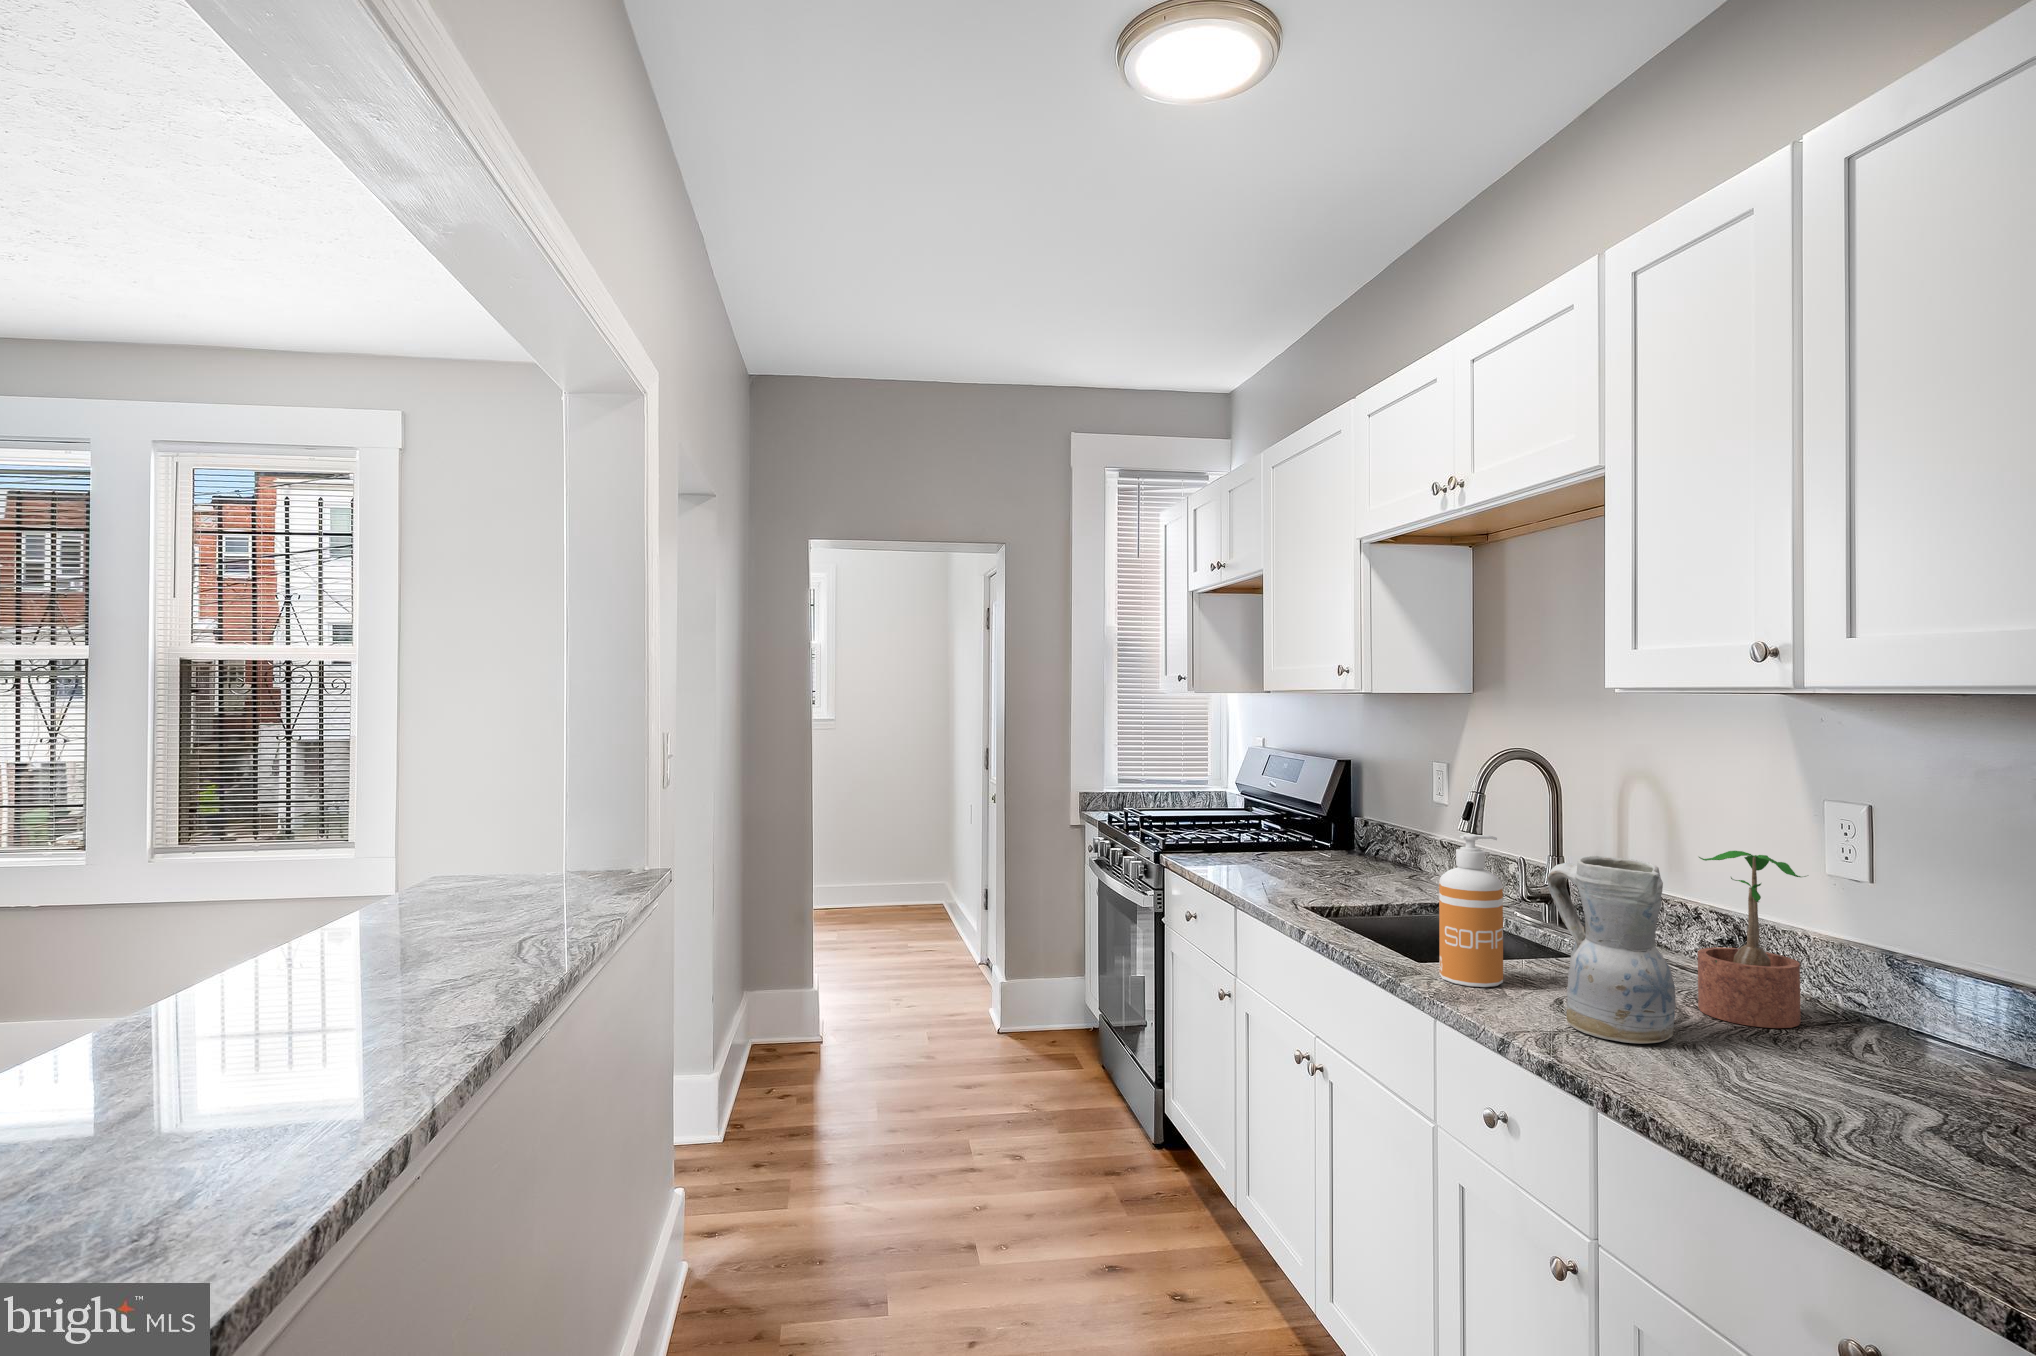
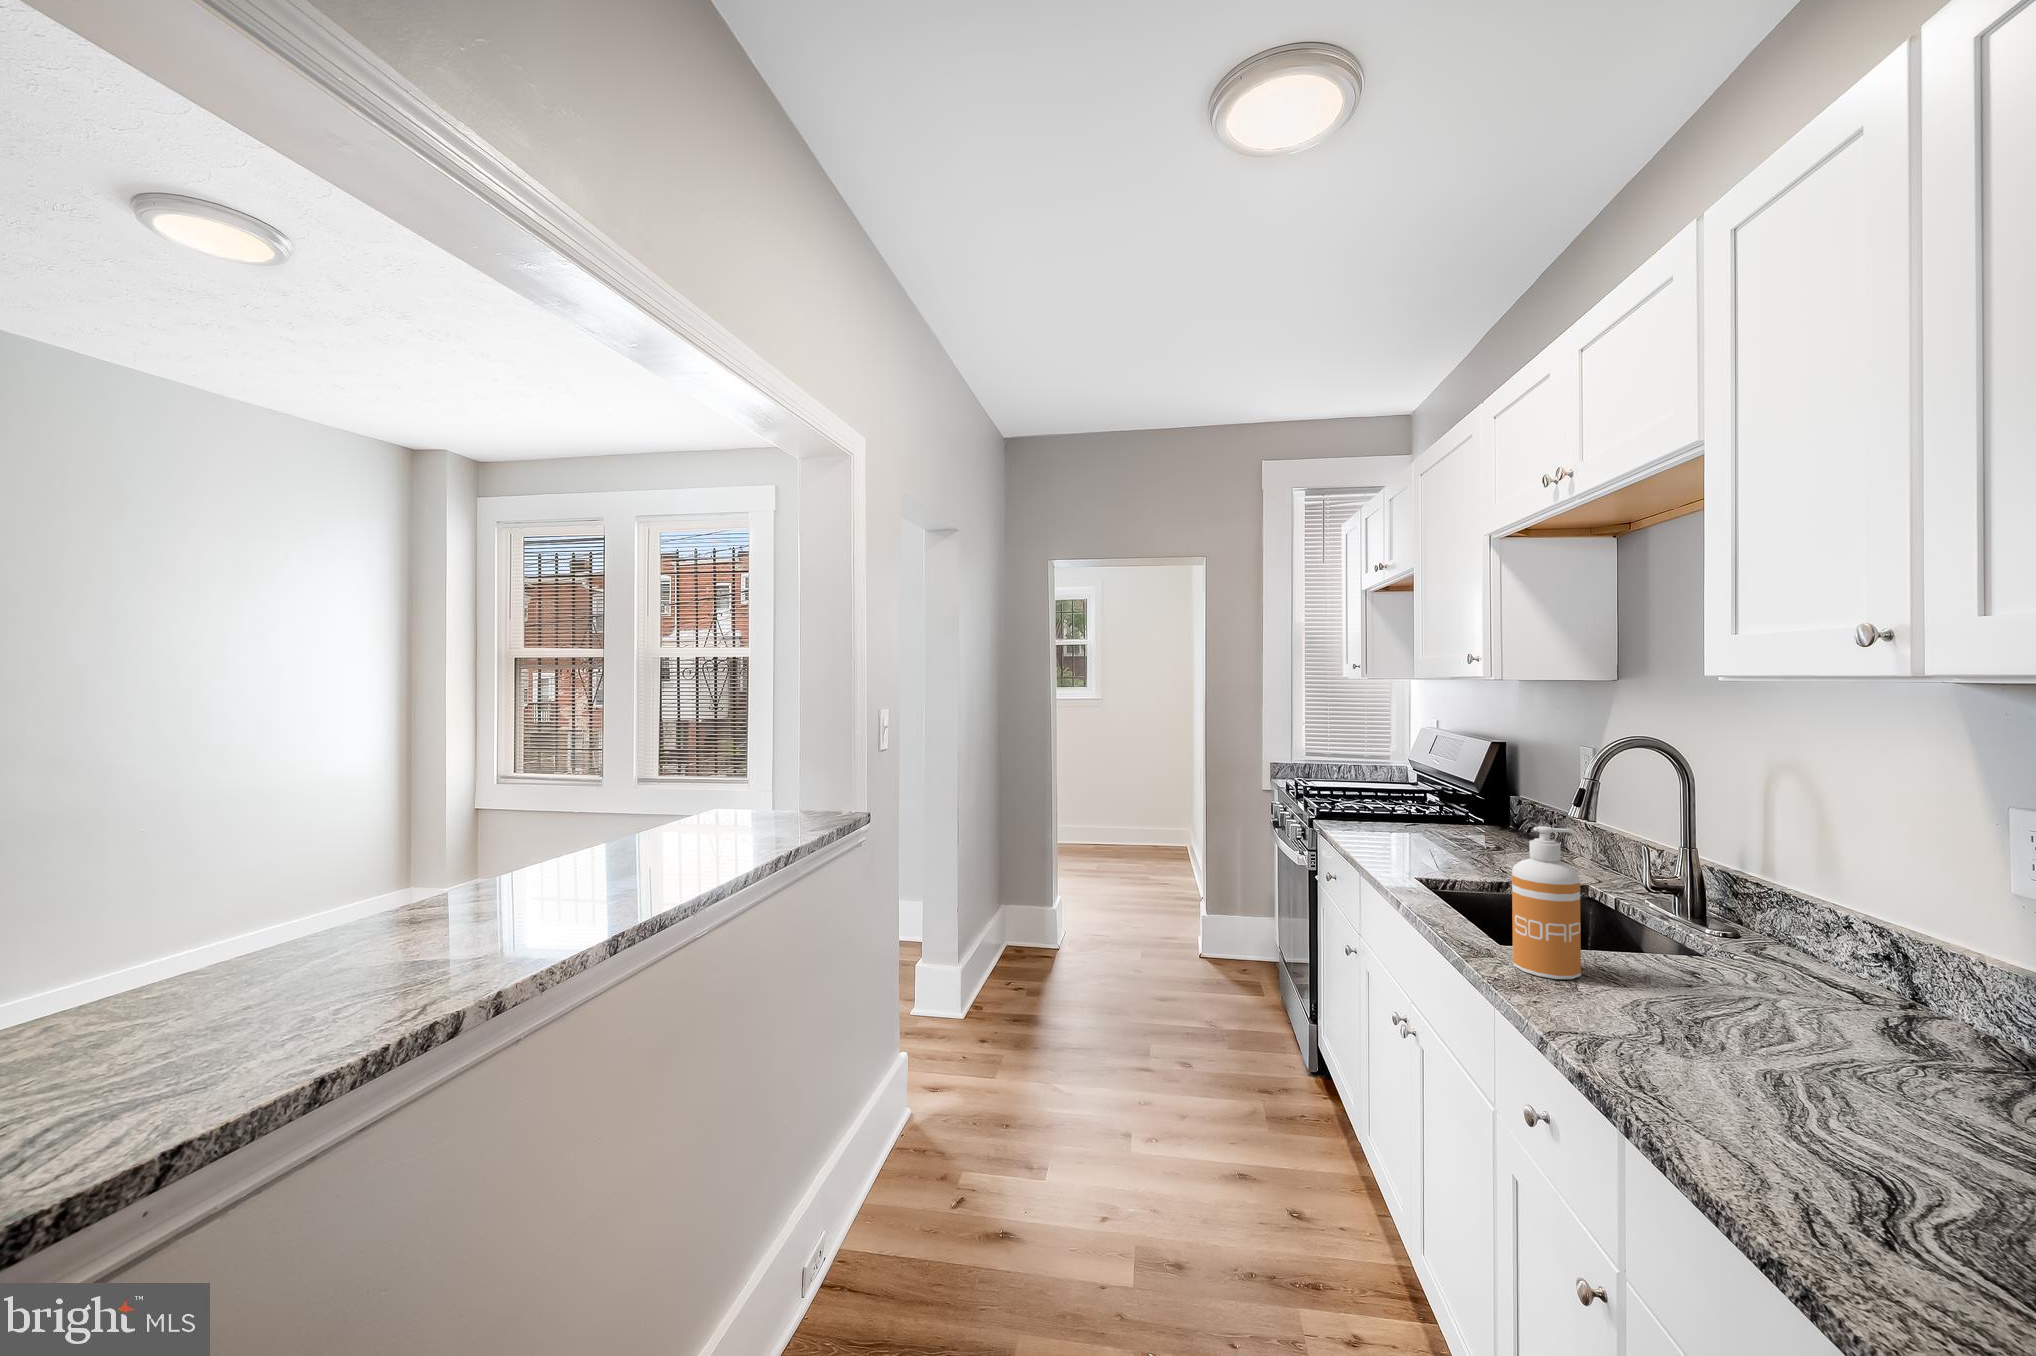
potted plant: present [1698,851,1806,1028] -> none [1815,862,1965,1070]
ceramic pitcher: present [1547,856,1675,1044] -> none [1609,860,1758,1067]

